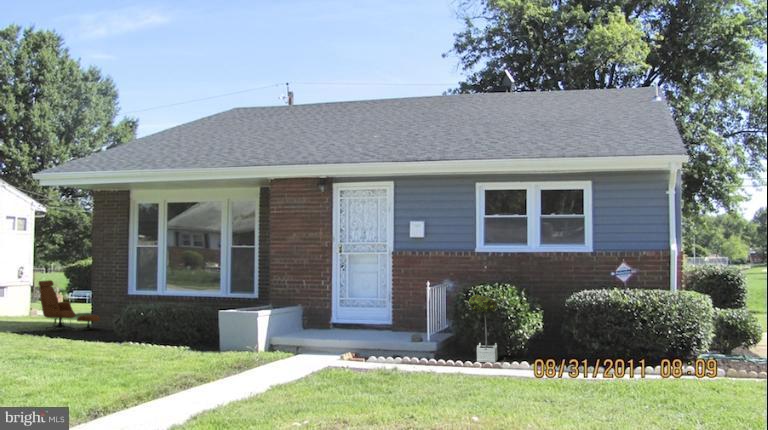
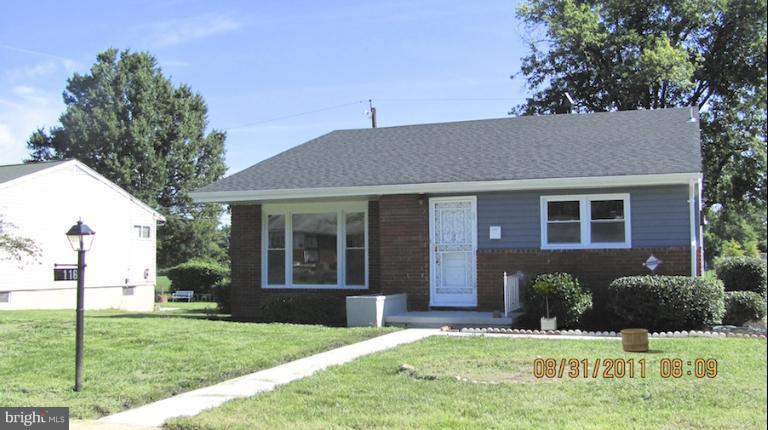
lounge chair: present [39,280,100,330] -> none [199,278,246,317]
wooden bucket: none [605,376,648,414] -> present [621,329,649,352]

